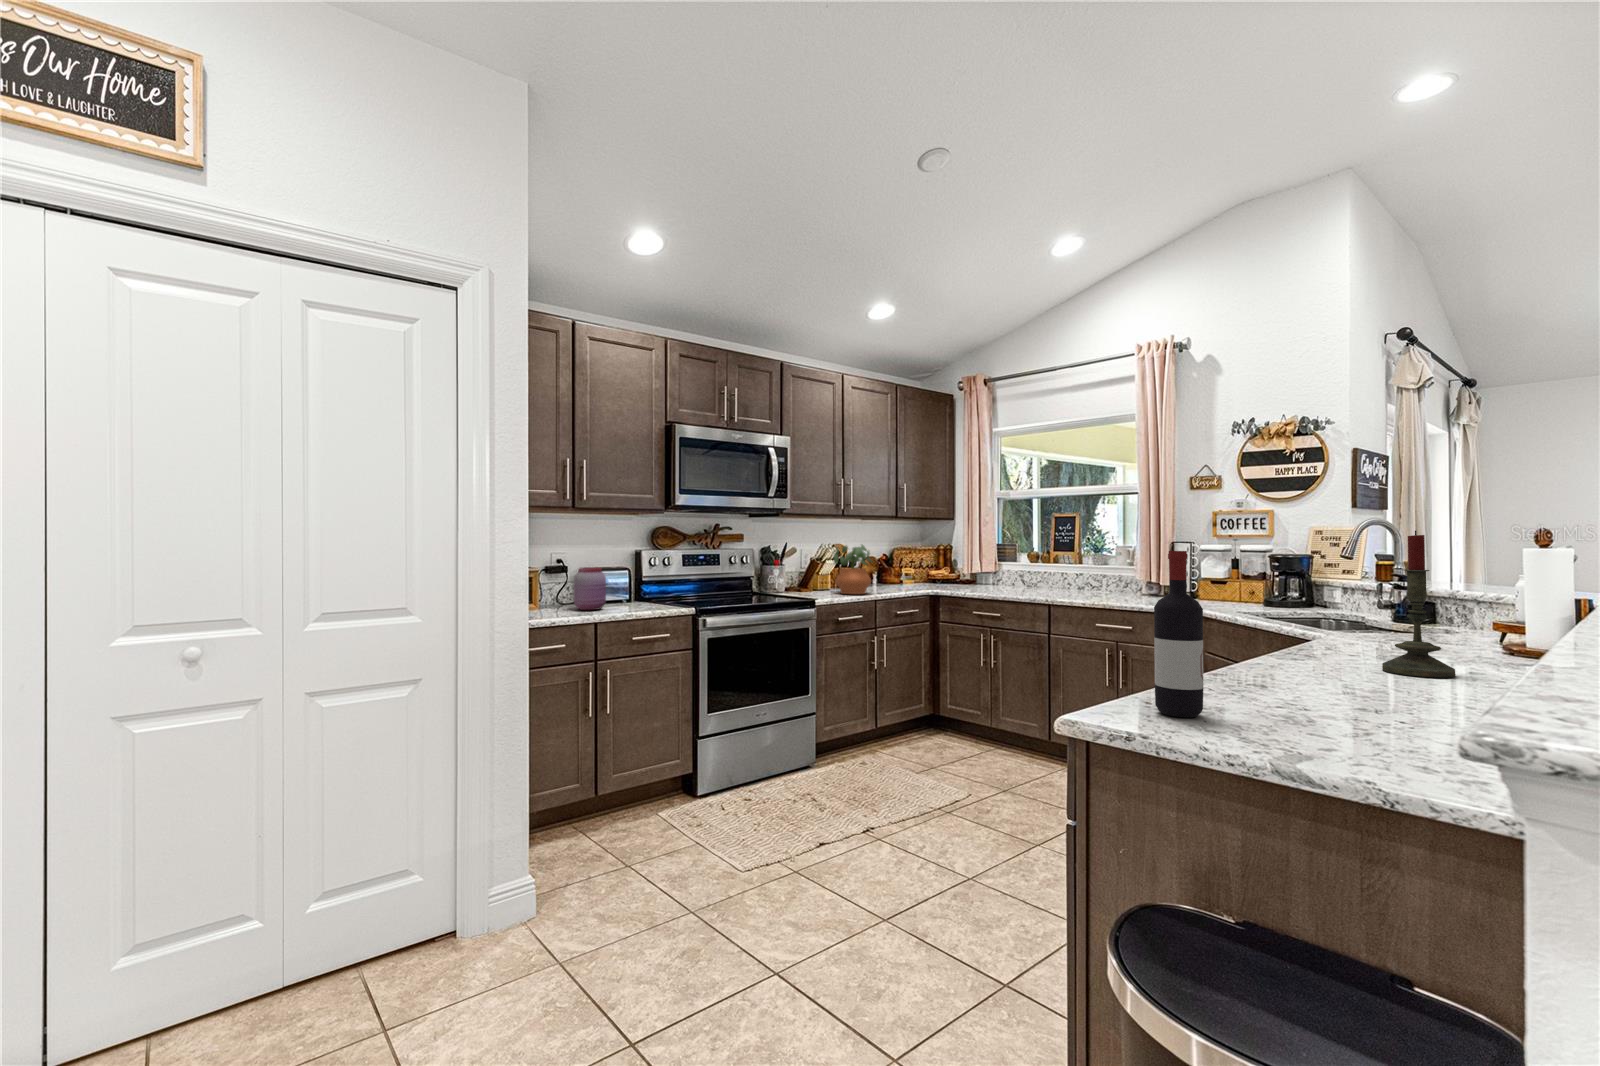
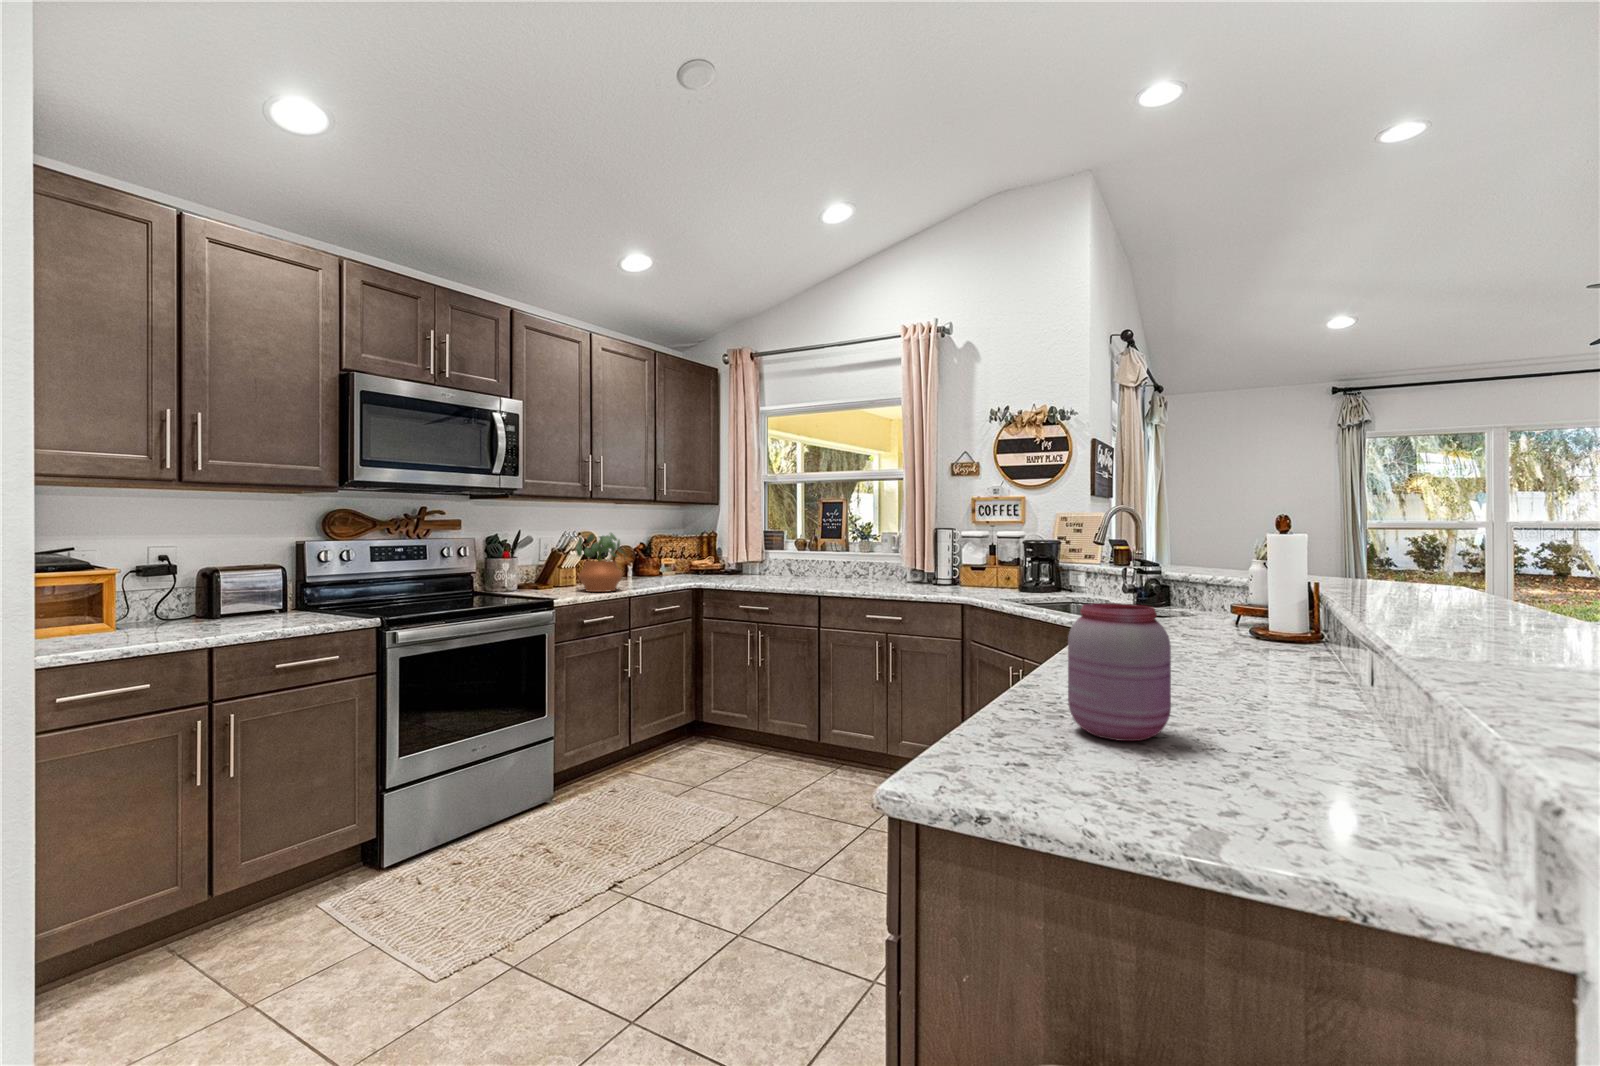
candle: present [1382,531,1455,678] -> none [1174,518,1242,675]
wine bottle: present [1154,551,1203,717] -> none [994,544,1055,770]
jar: present [574,567,606,610] -> present [1068,603,1171,741]

